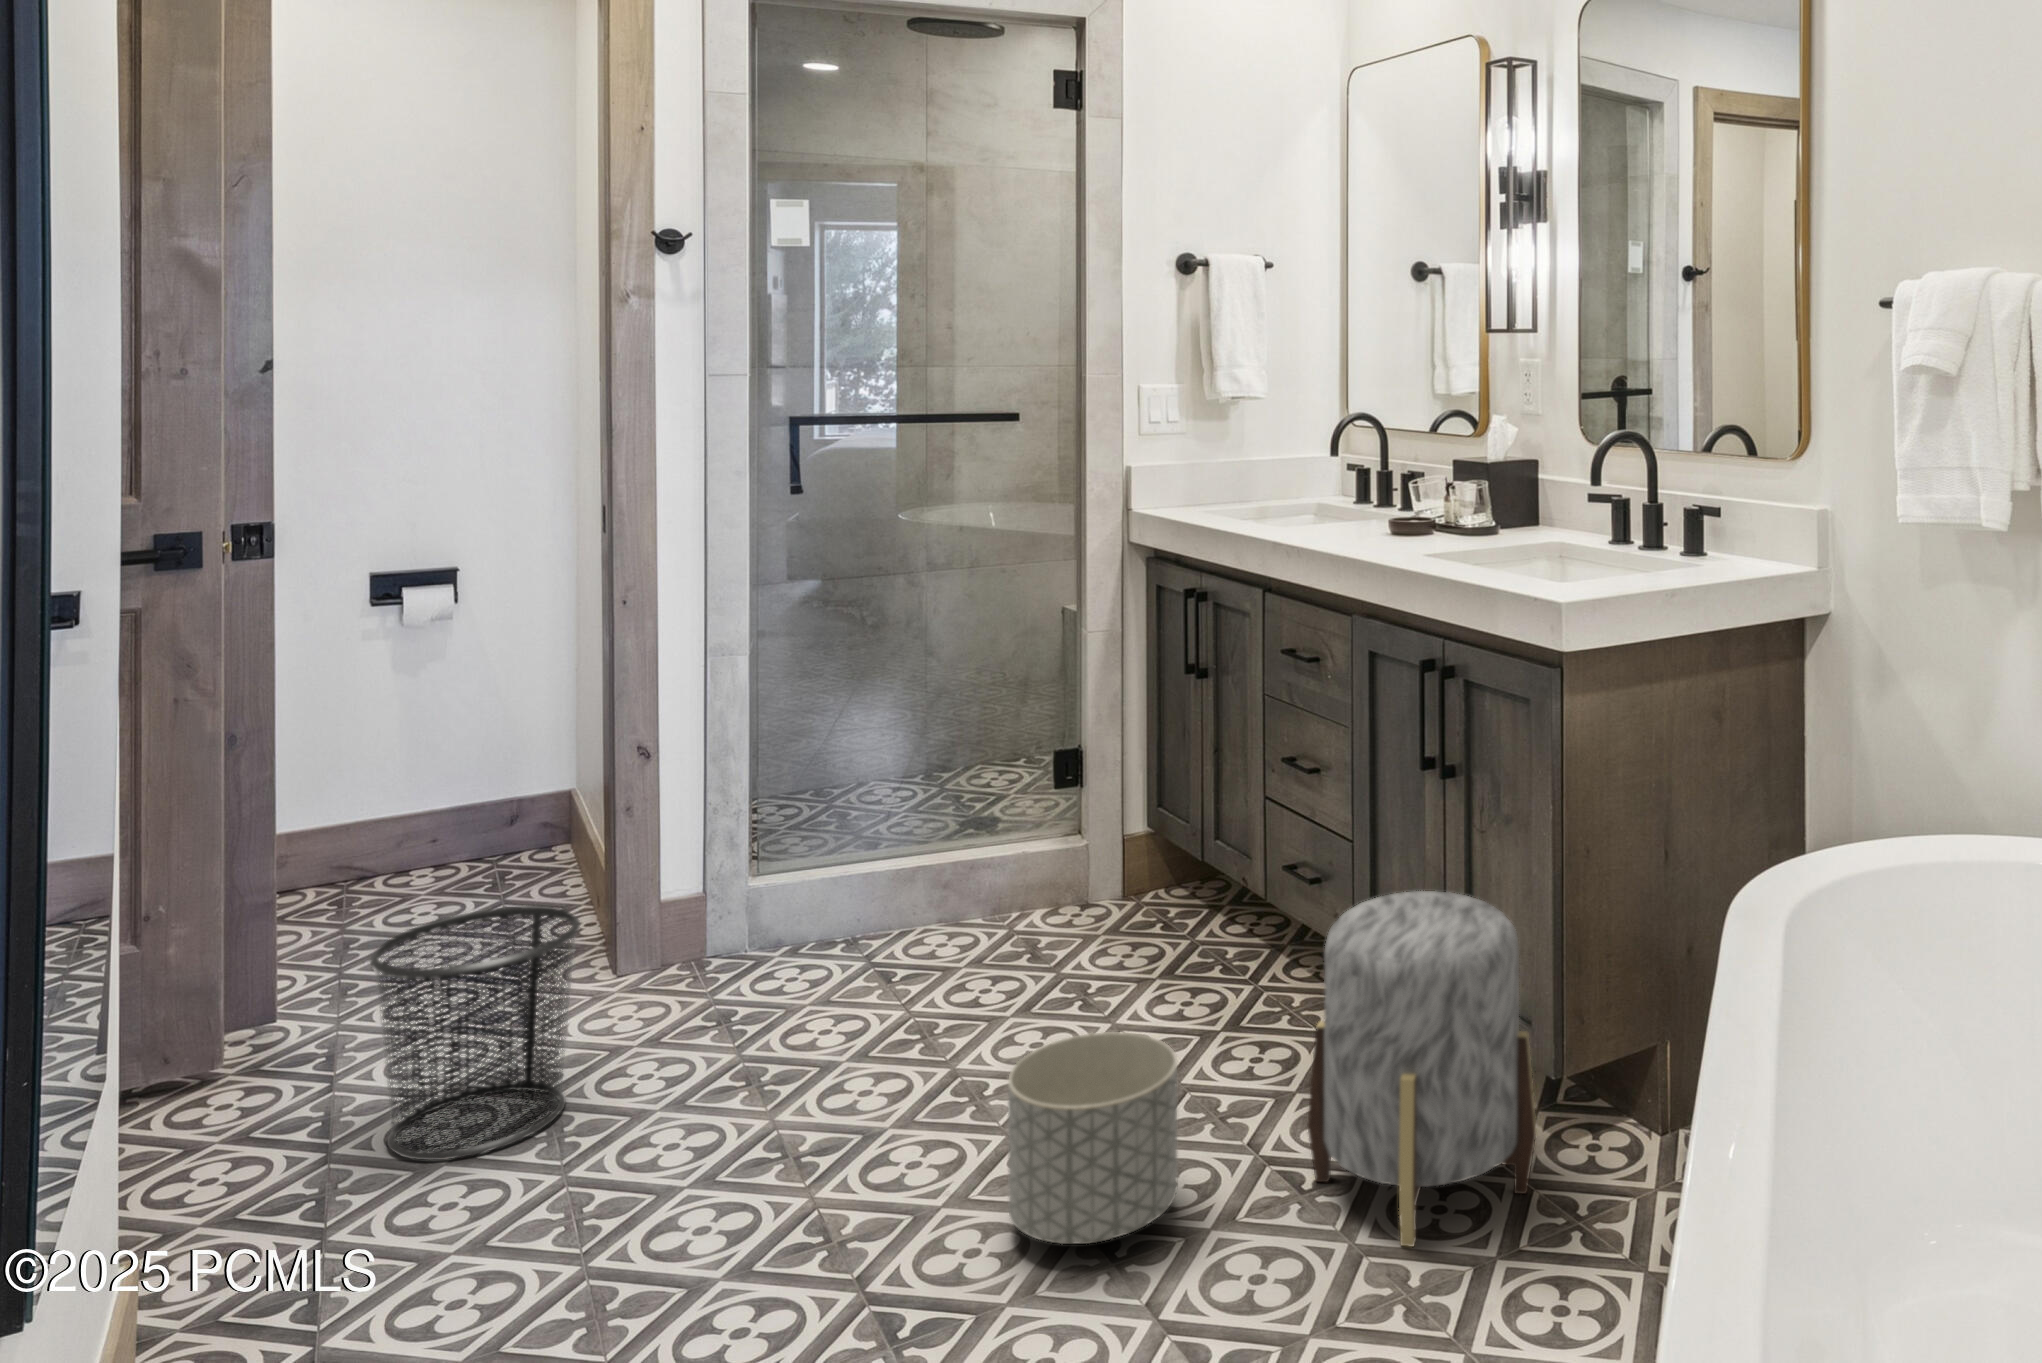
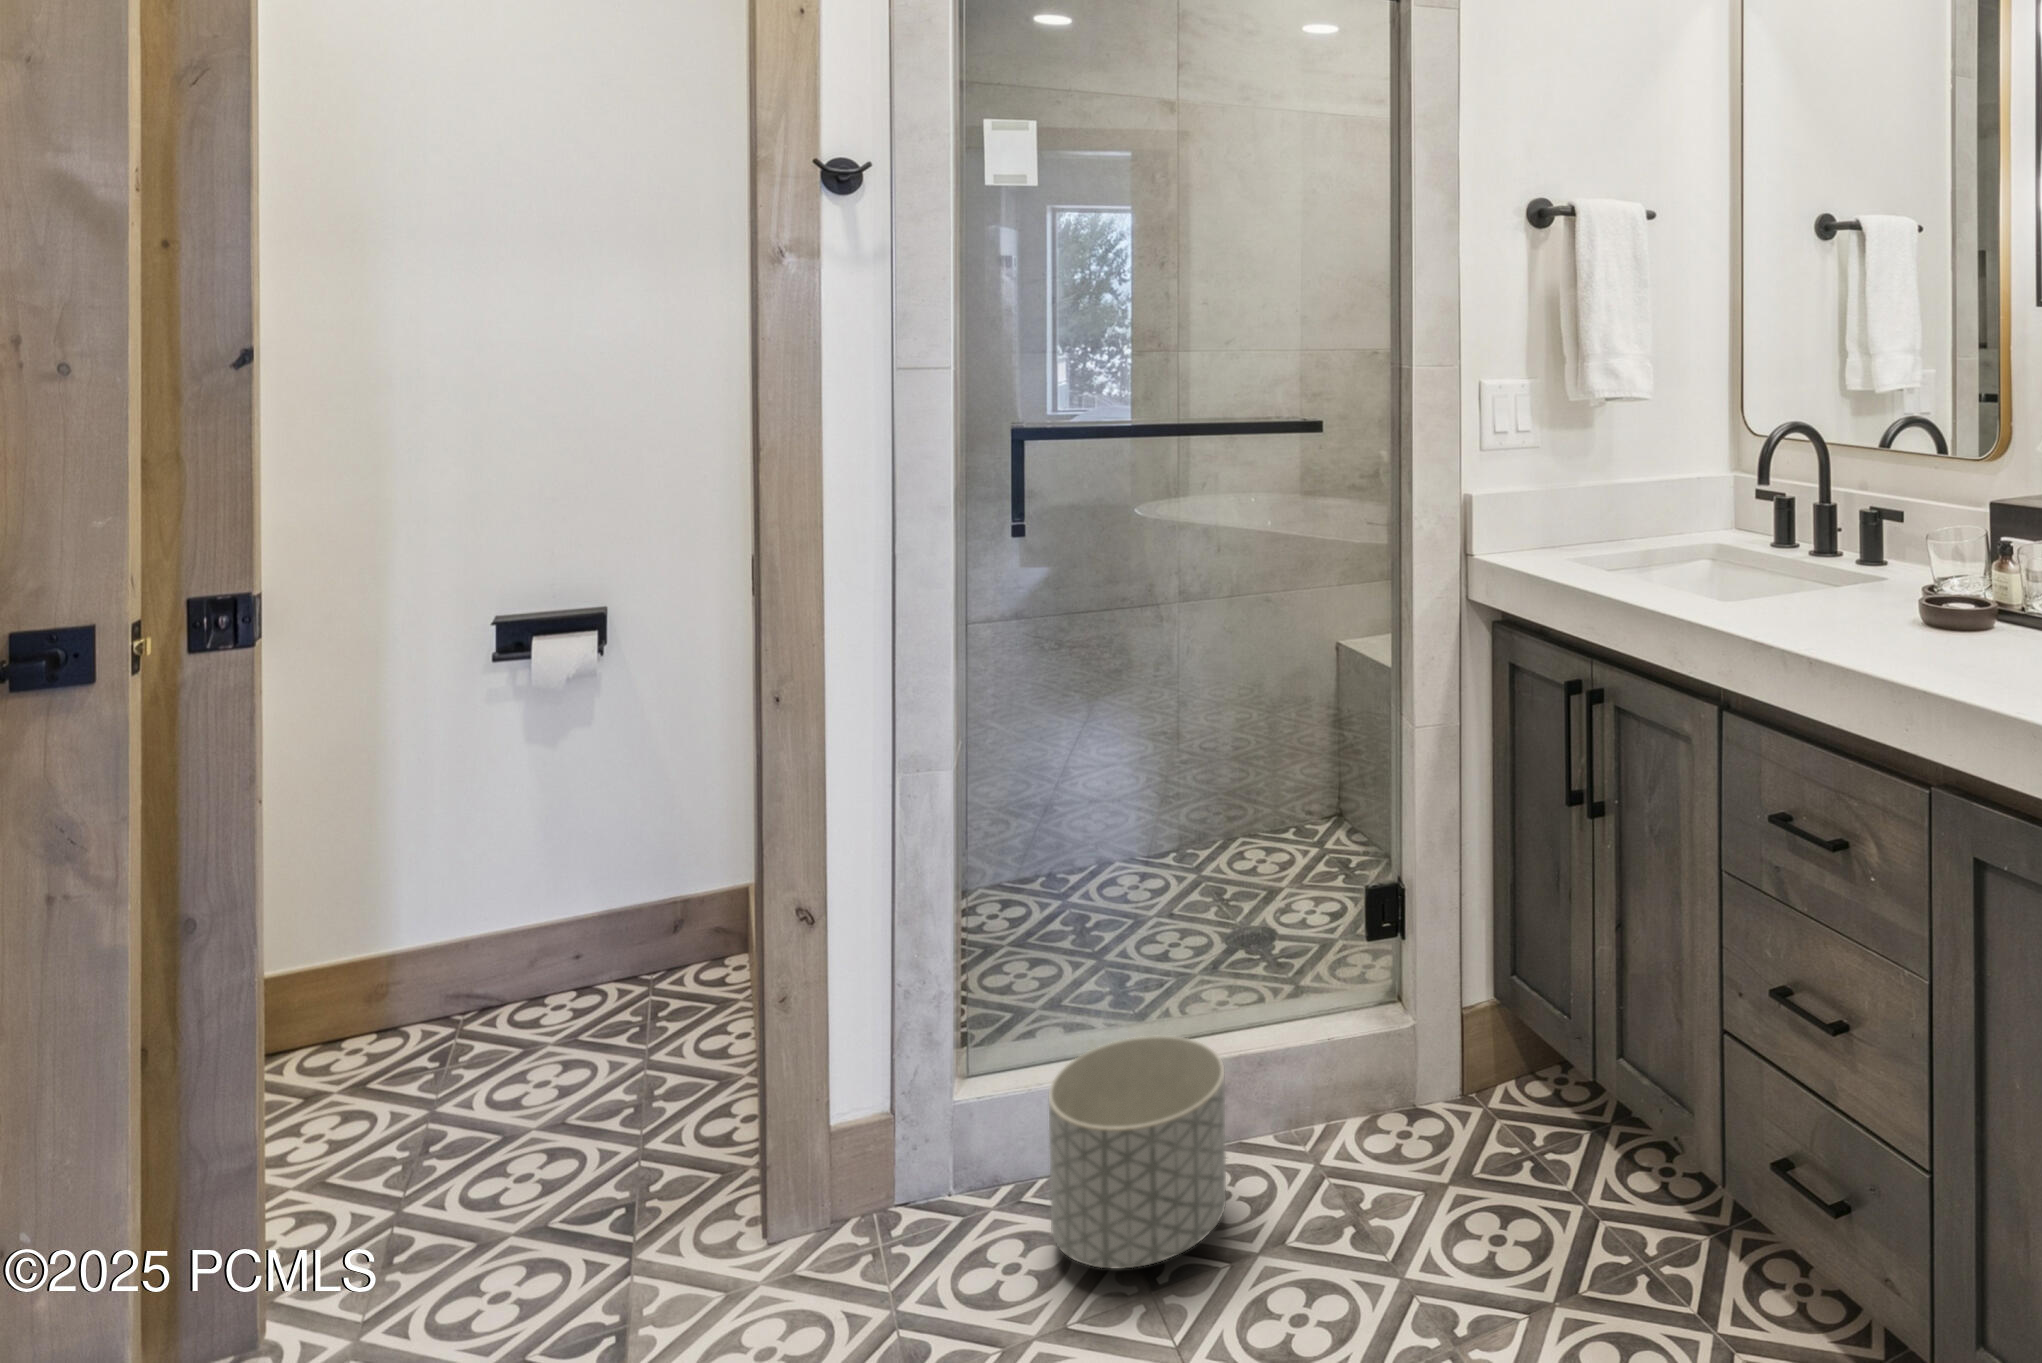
stool: present [1307,891,1536,1246] -> none [1364,899,1604,1288]
waste bin: present [370,906,580,1160] -> none [463,873,669,1126]

